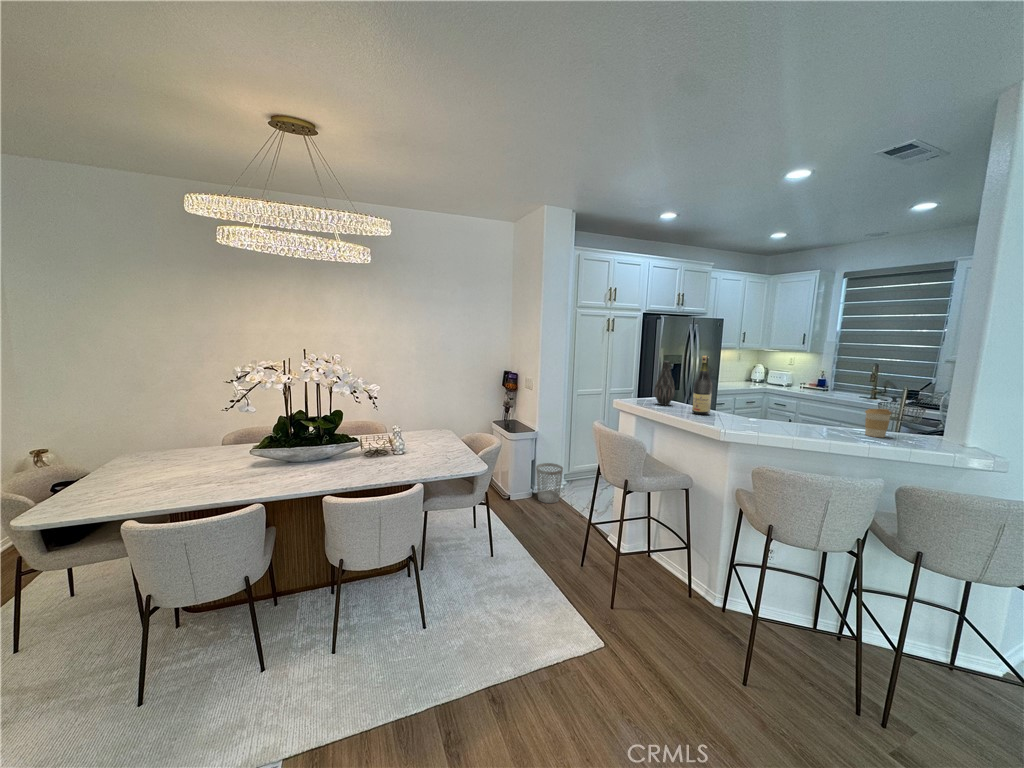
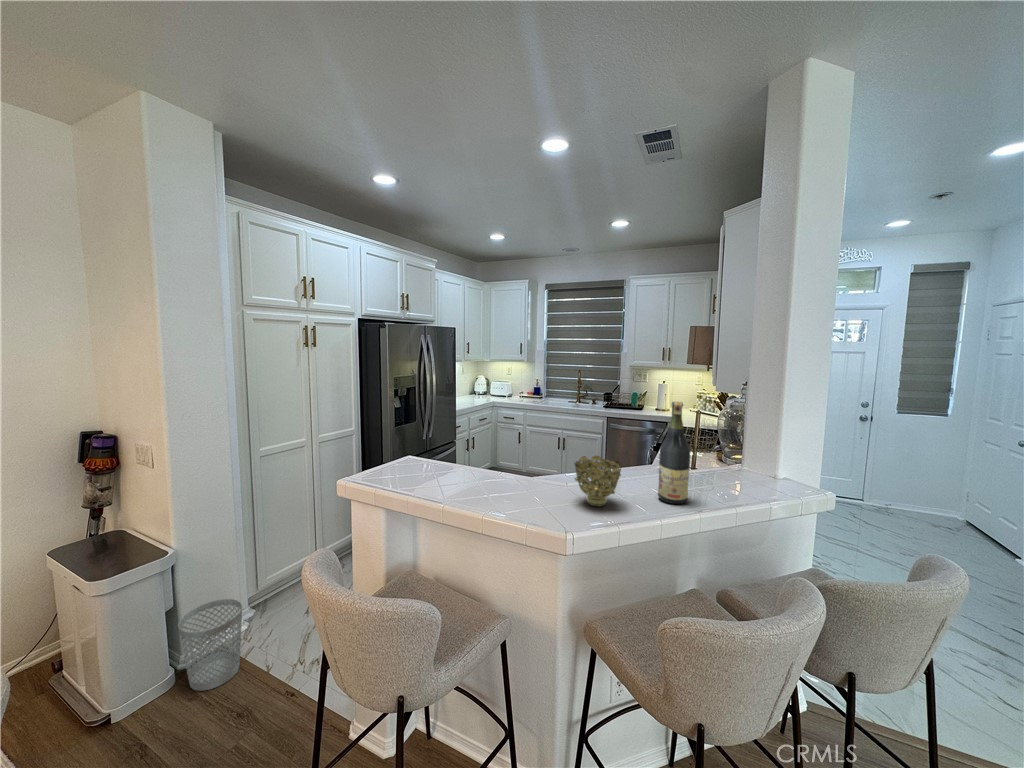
wine bottle: present [692,356,713,415] -> present [658,401,690,504]
vase: present [654,361,675,405] -> none [416,407,451,486]
decorative bowl: none [744,394,778,423] -> present [574,456,622,506]
coffee cup: present [865,409,891,438] -> none [710,458,741,500]

